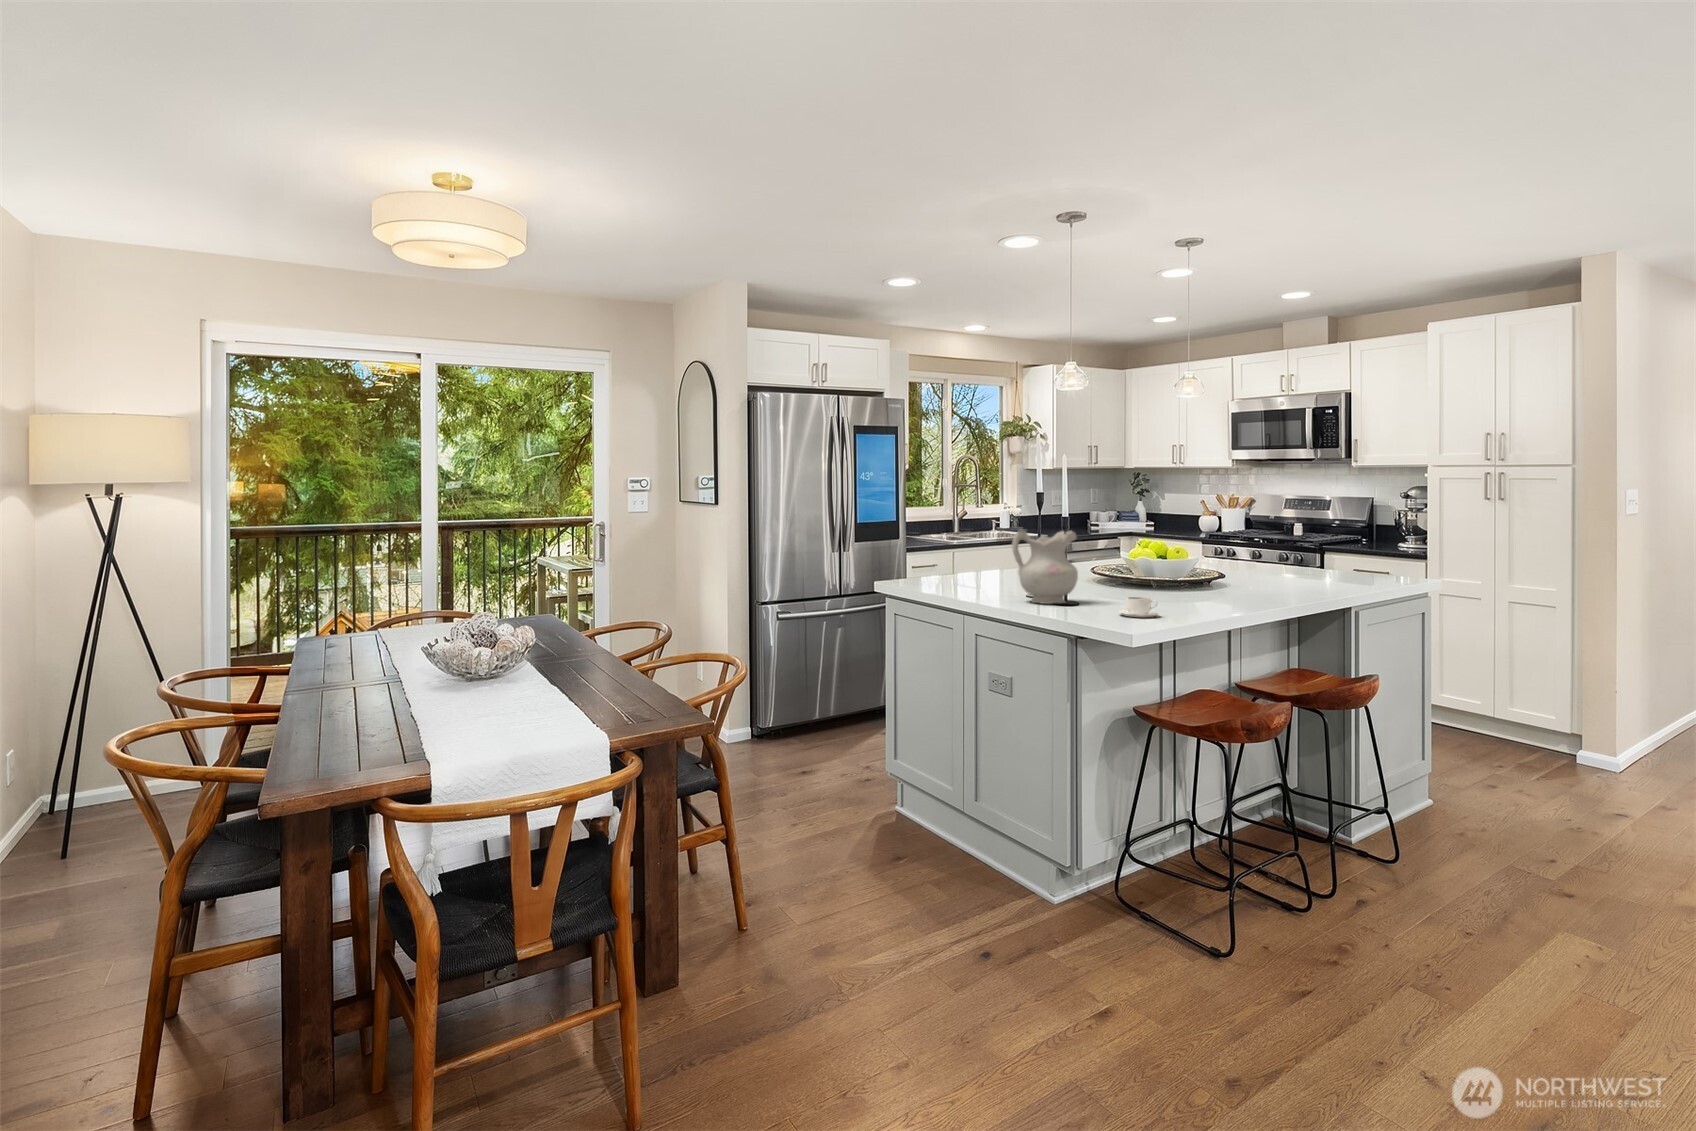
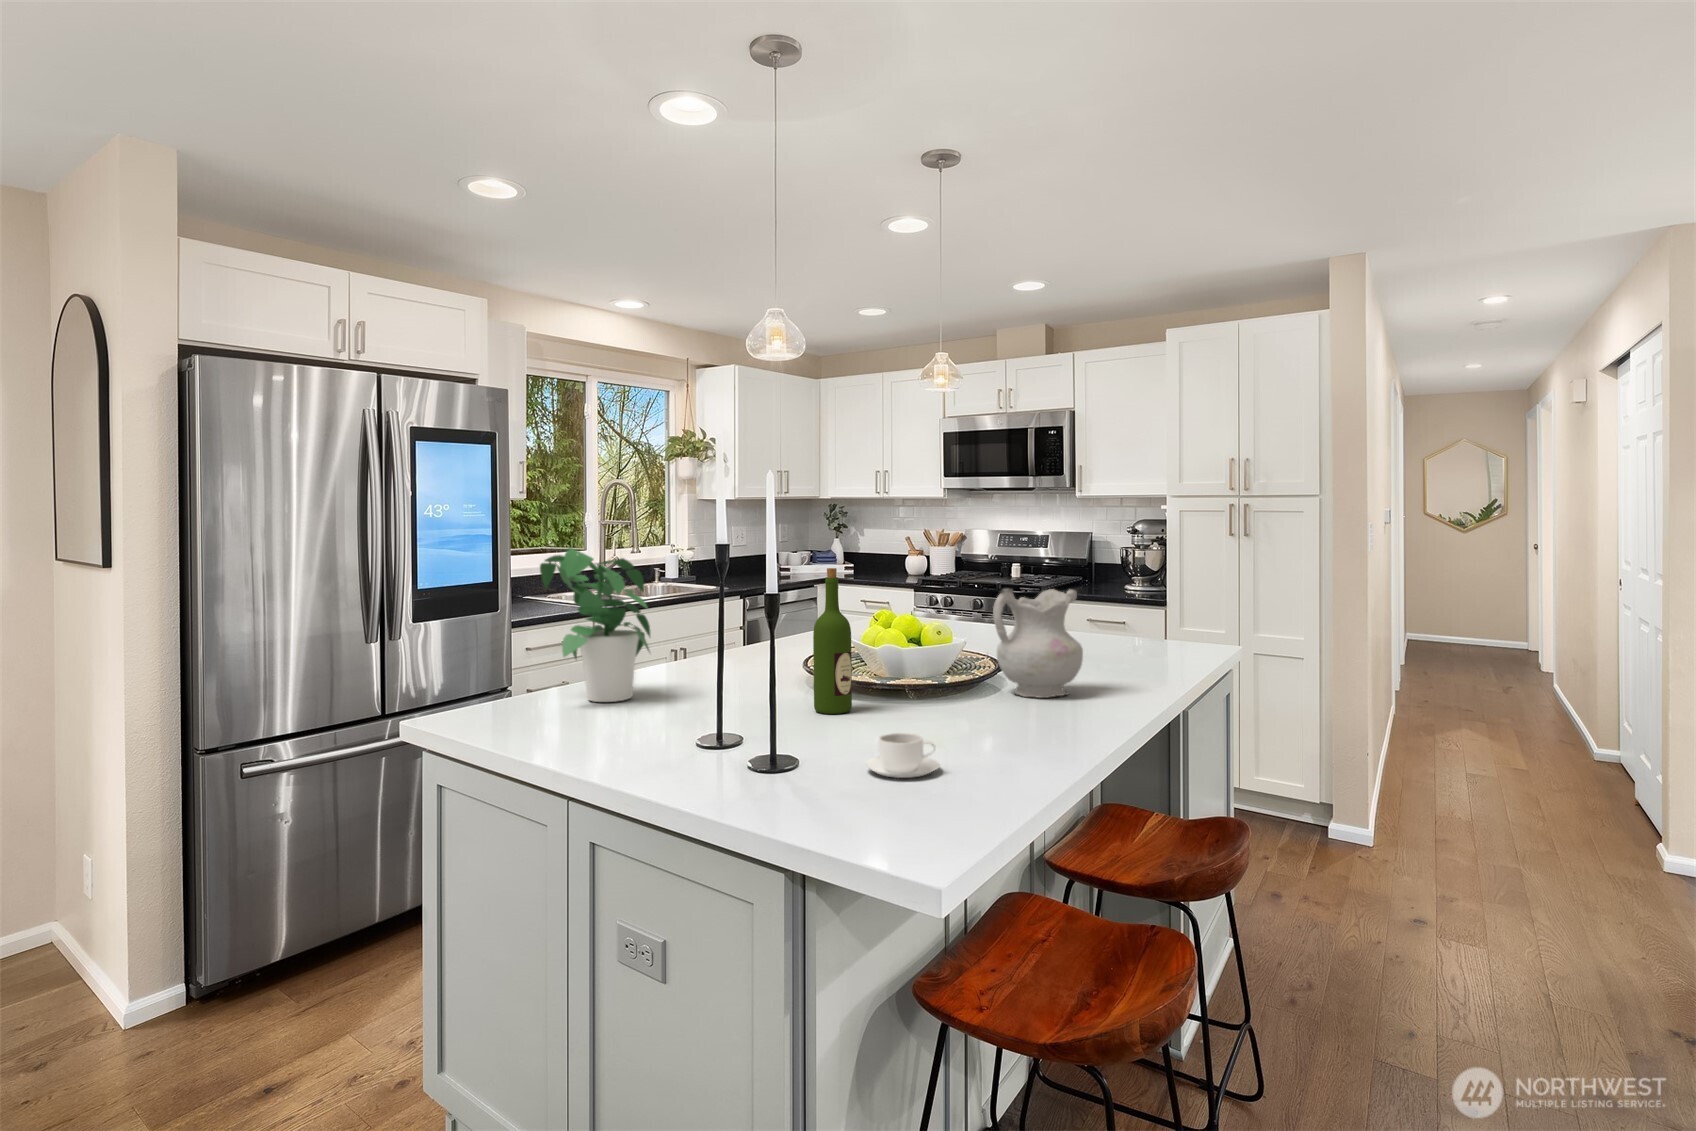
potted plant: none [938,498,1001,588] -> present [540,547,650,702]
wine bottle: none [1098,512,1122,598] -> present [813,568,852,714]
ceramic pitcher: present [1012,529,1078,604] -> present [993,589,1083,698]

